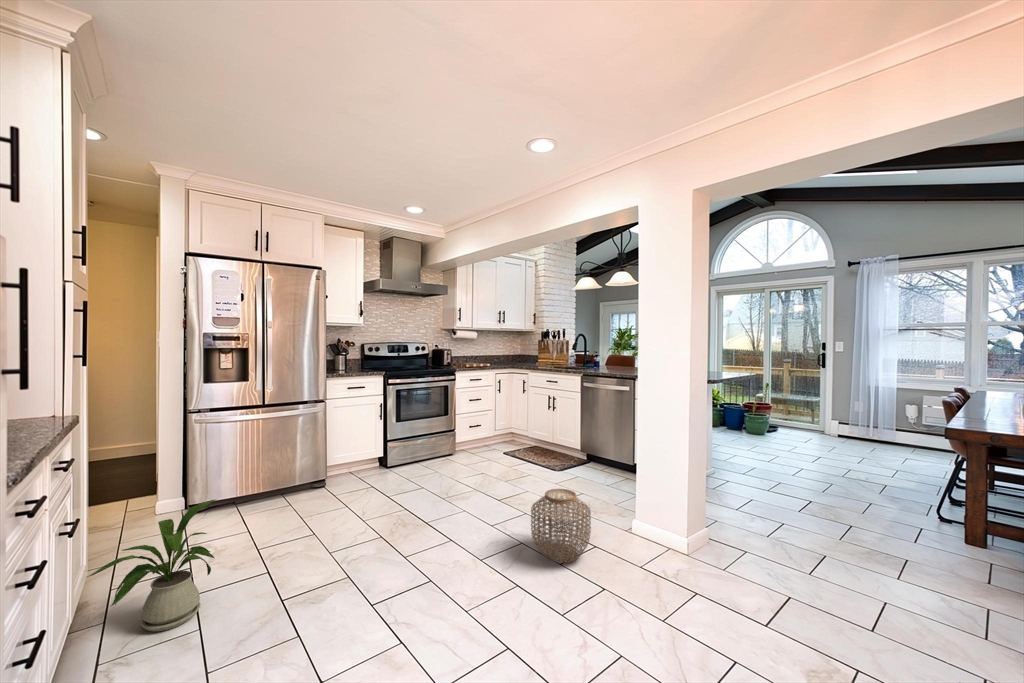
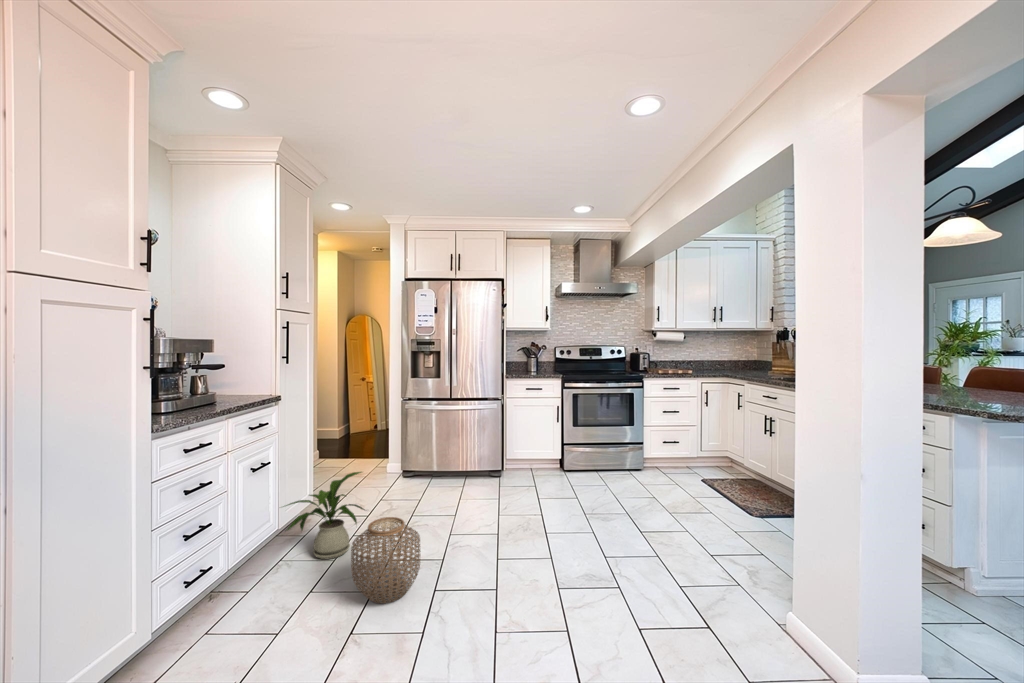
woven basket: present [531,489,591,563] -> present [351,517,420,603]

